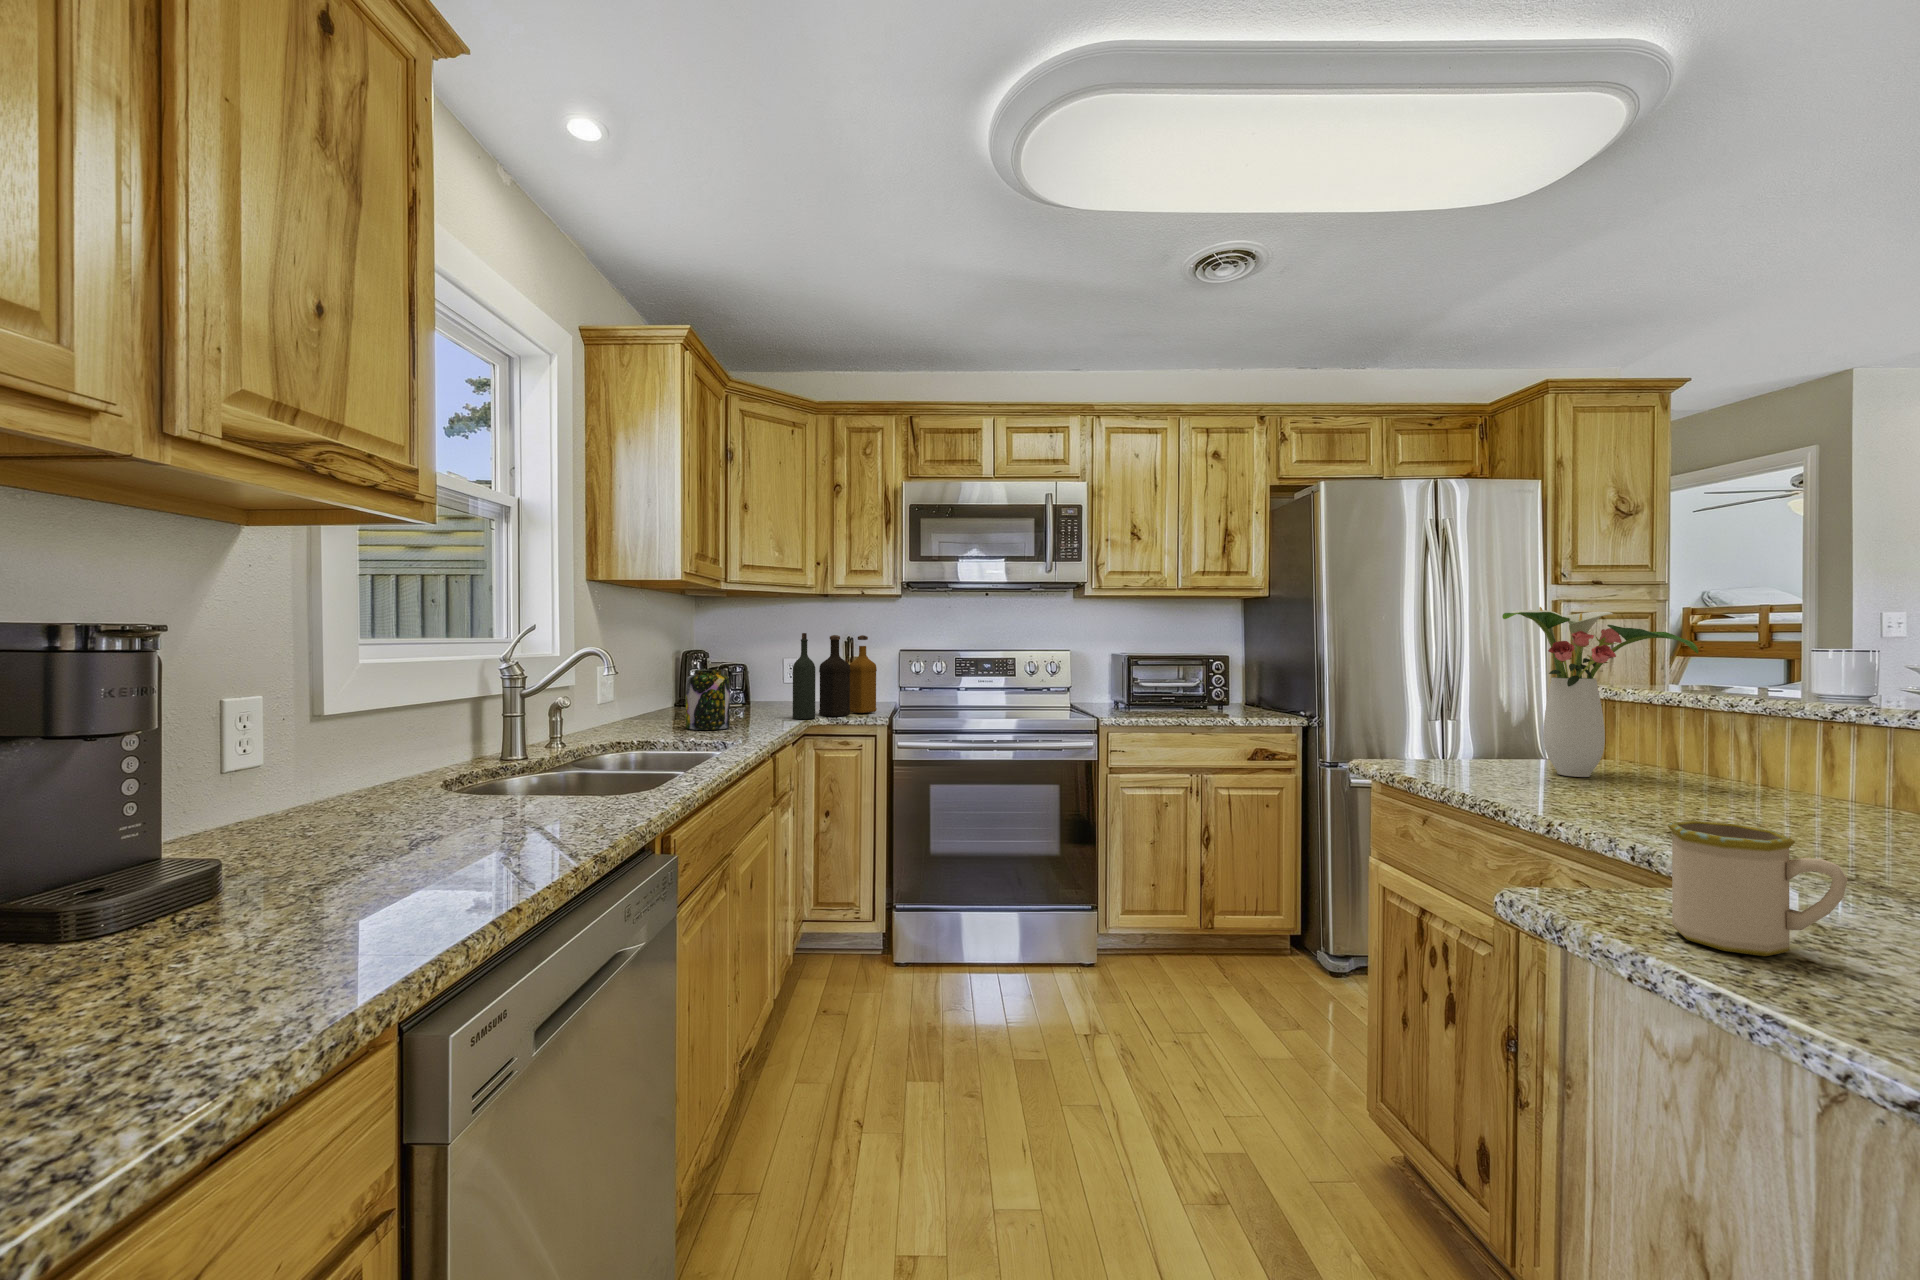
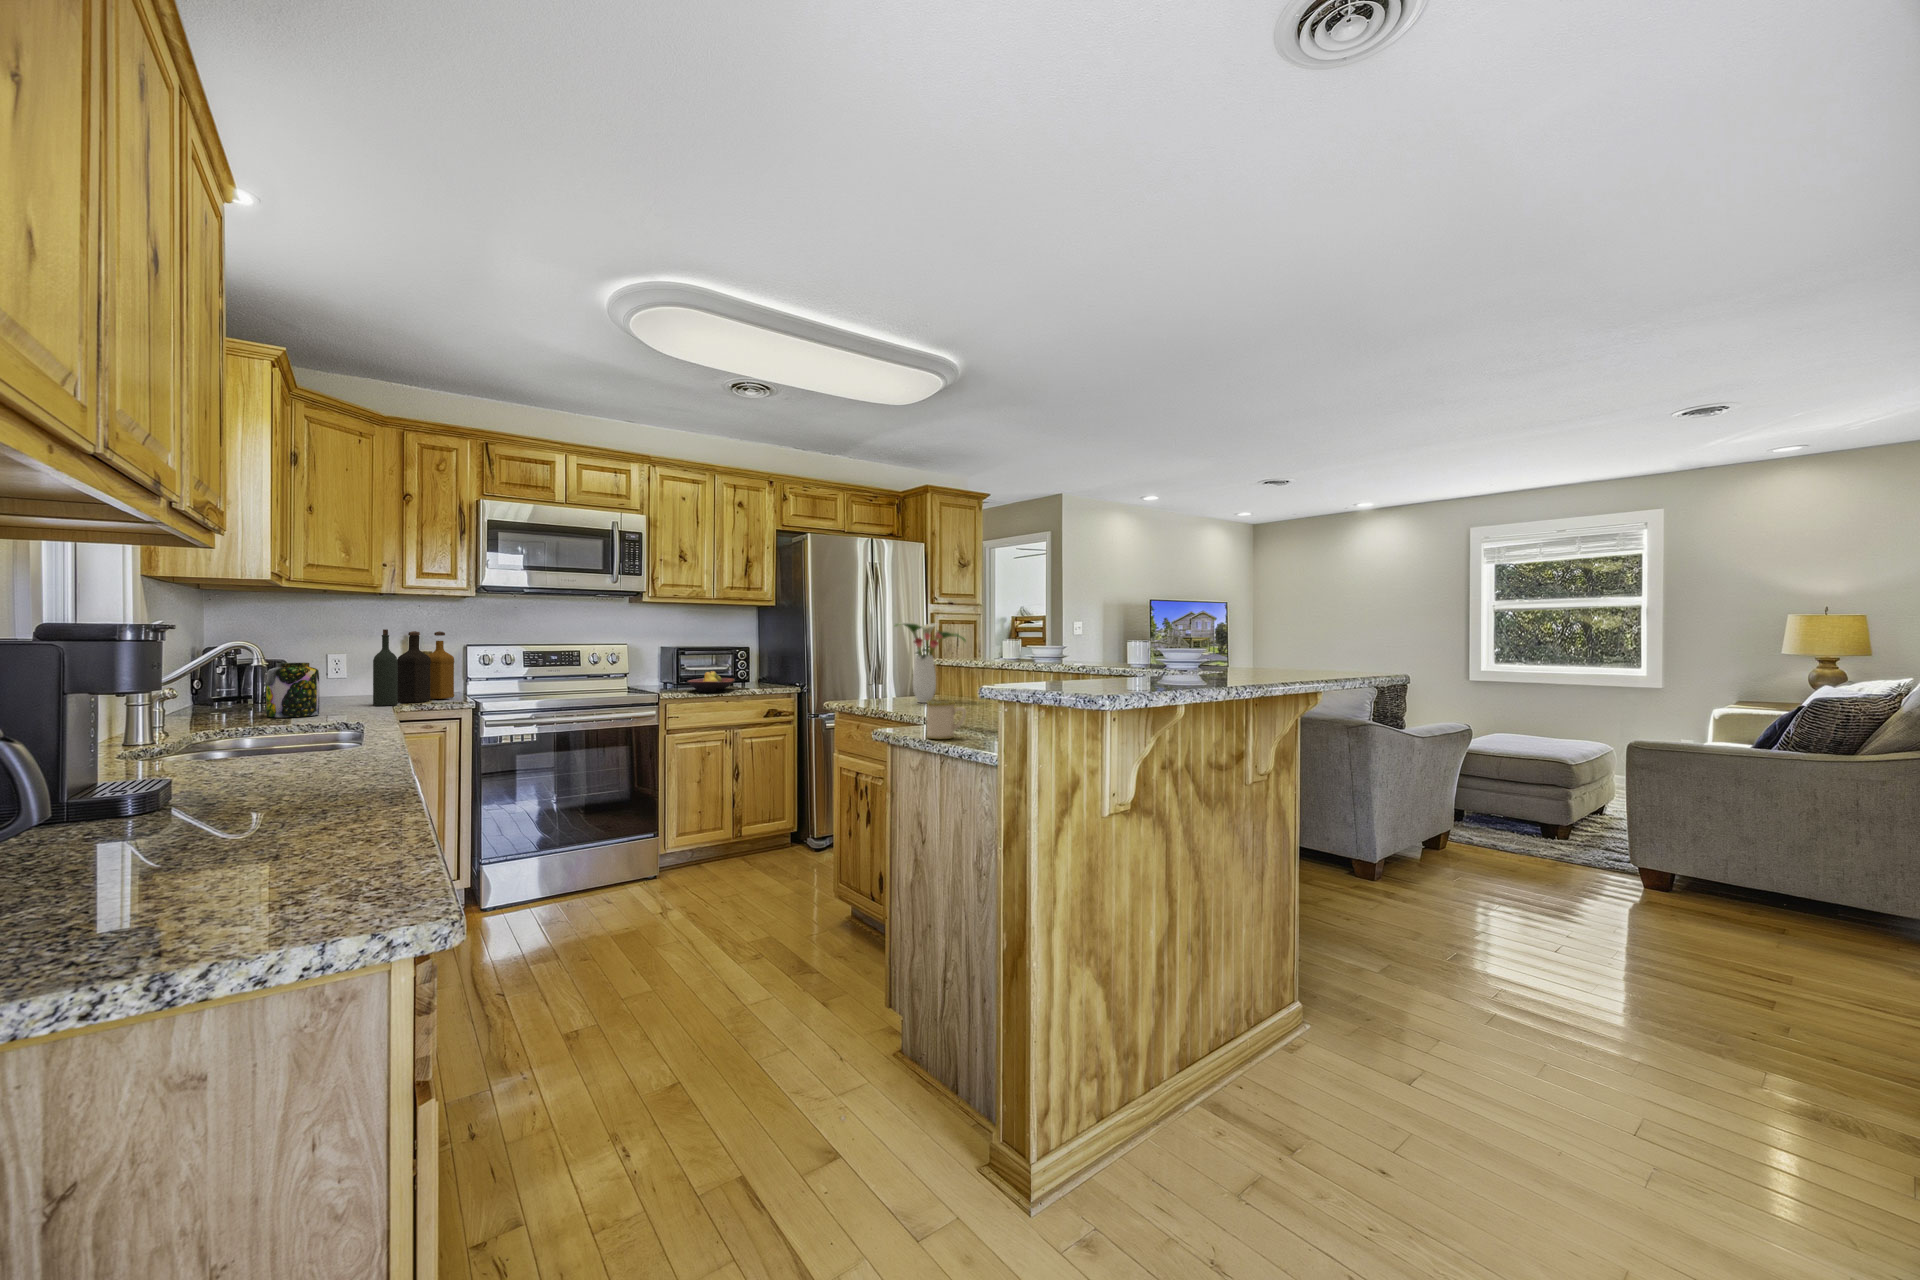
fruit bowl: none [1139,689,1206,720] -> present [687,671,735,693]

